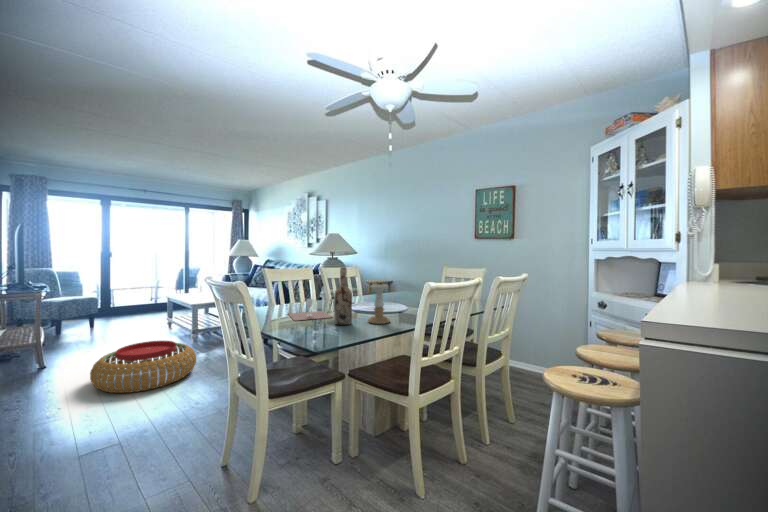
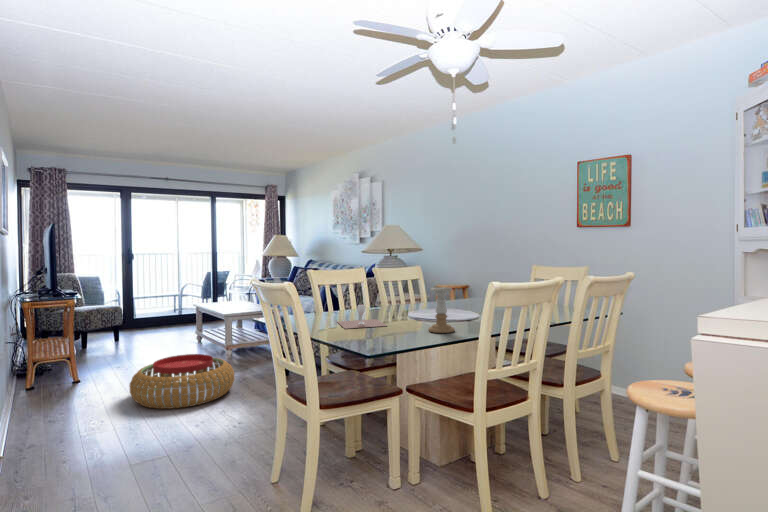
wine bottle: present [334,267,352,325] -> none [389,267,409,334]

